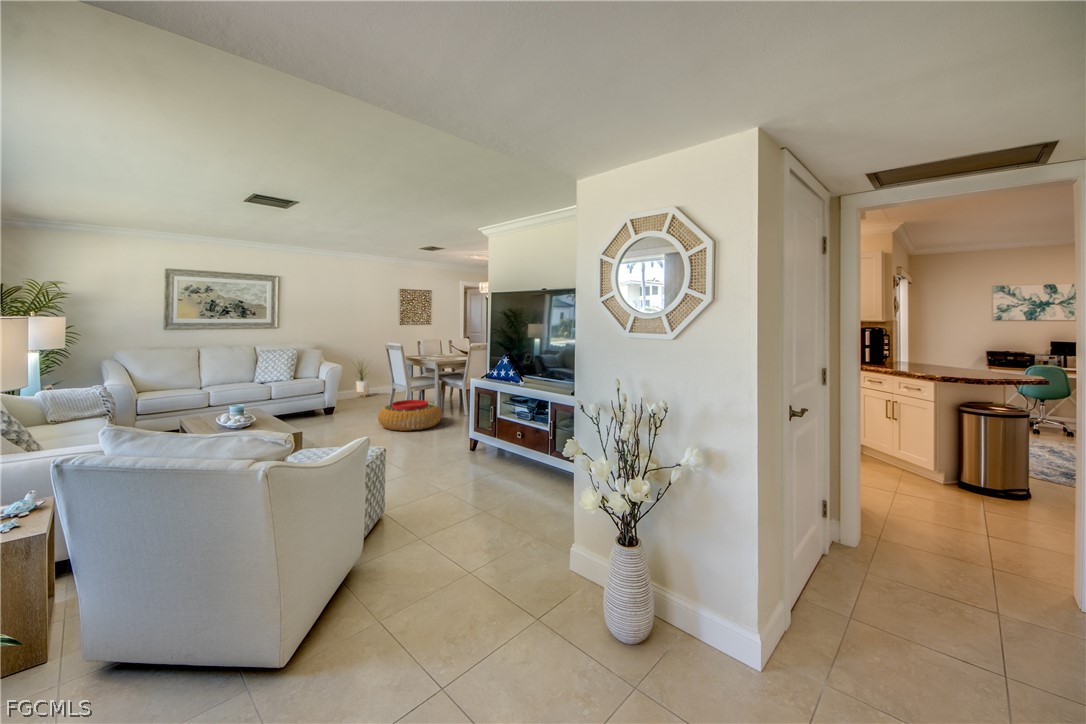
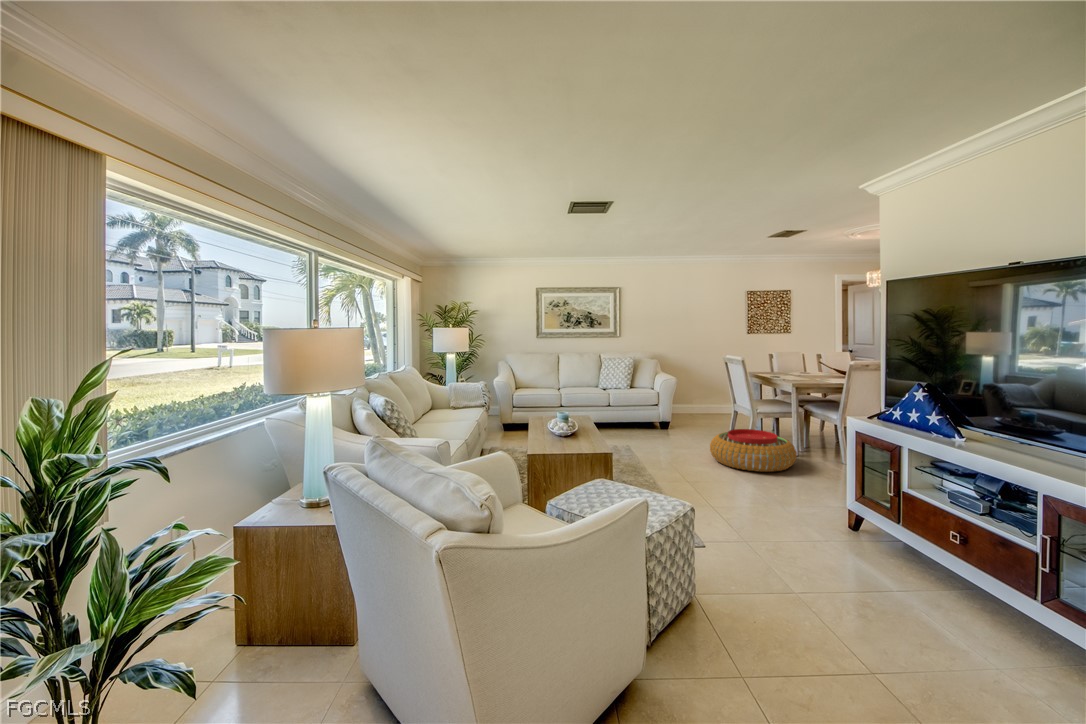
house plant: present [354,364,369,397] -> none [687,367,714,416]

